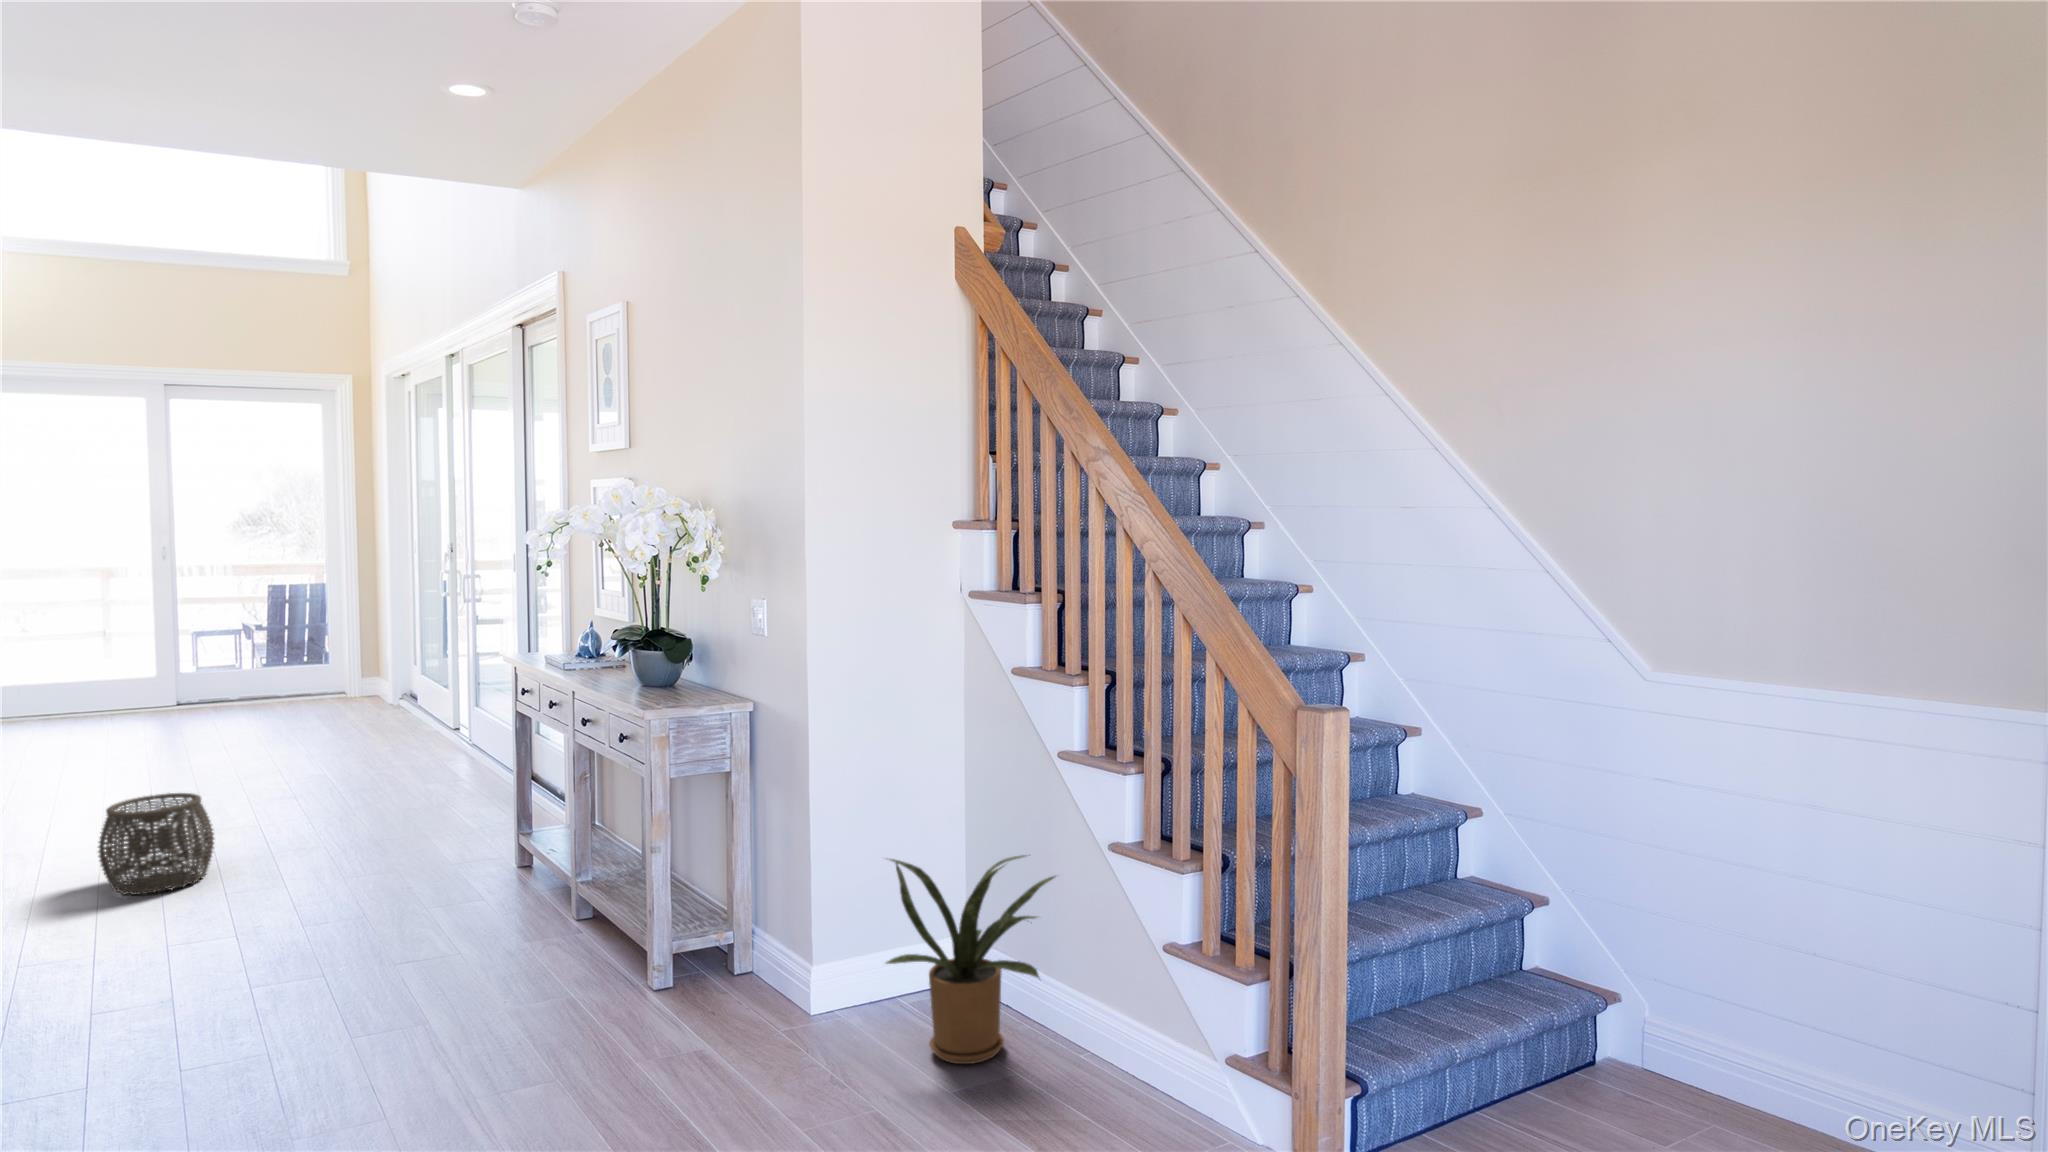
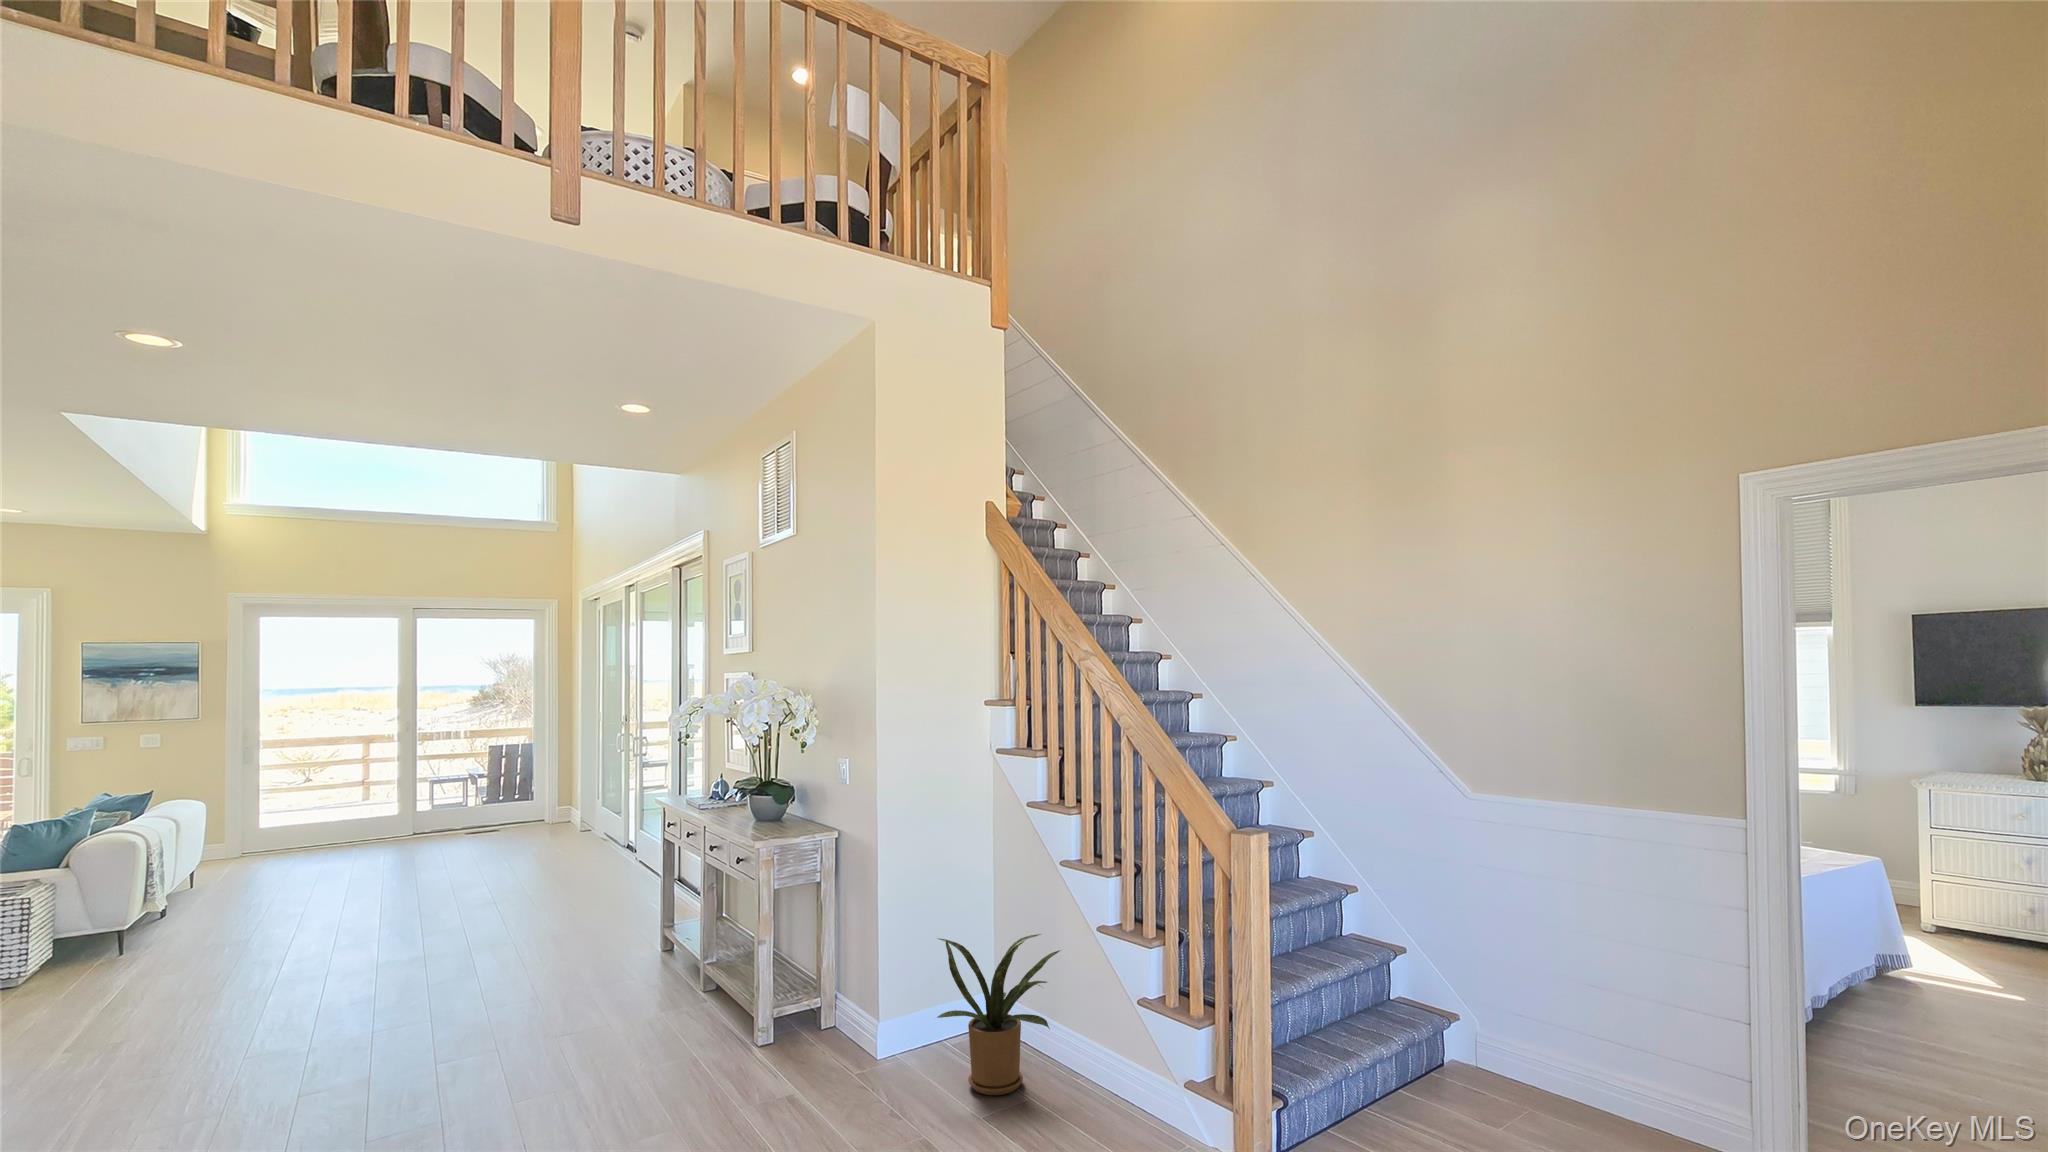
woven basket: present [98,793,214,895] -> none [363,896,447,974]

